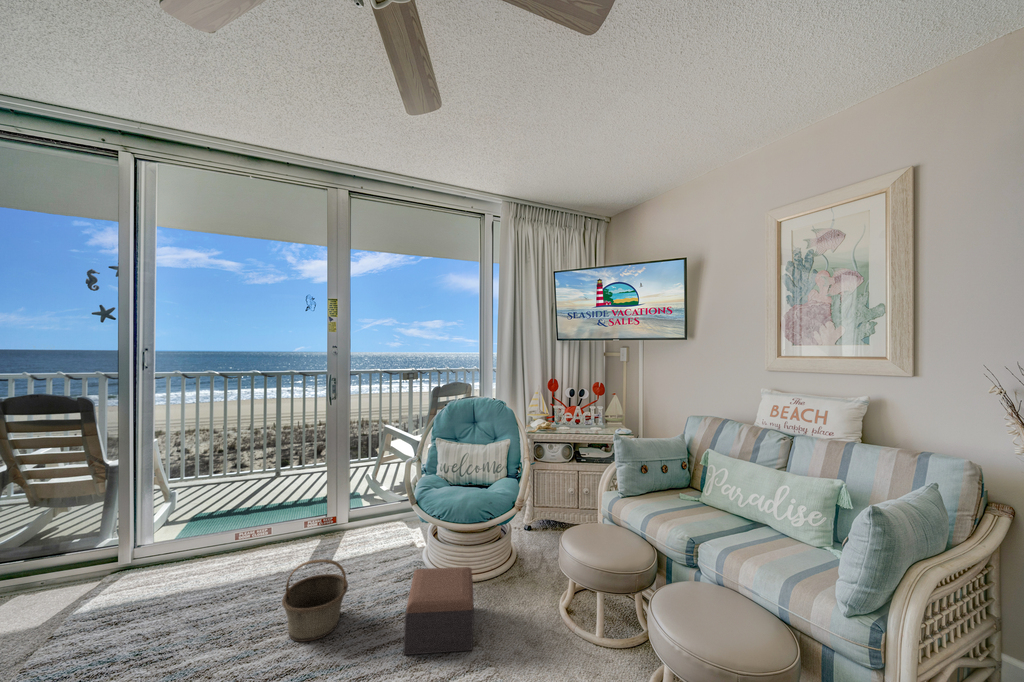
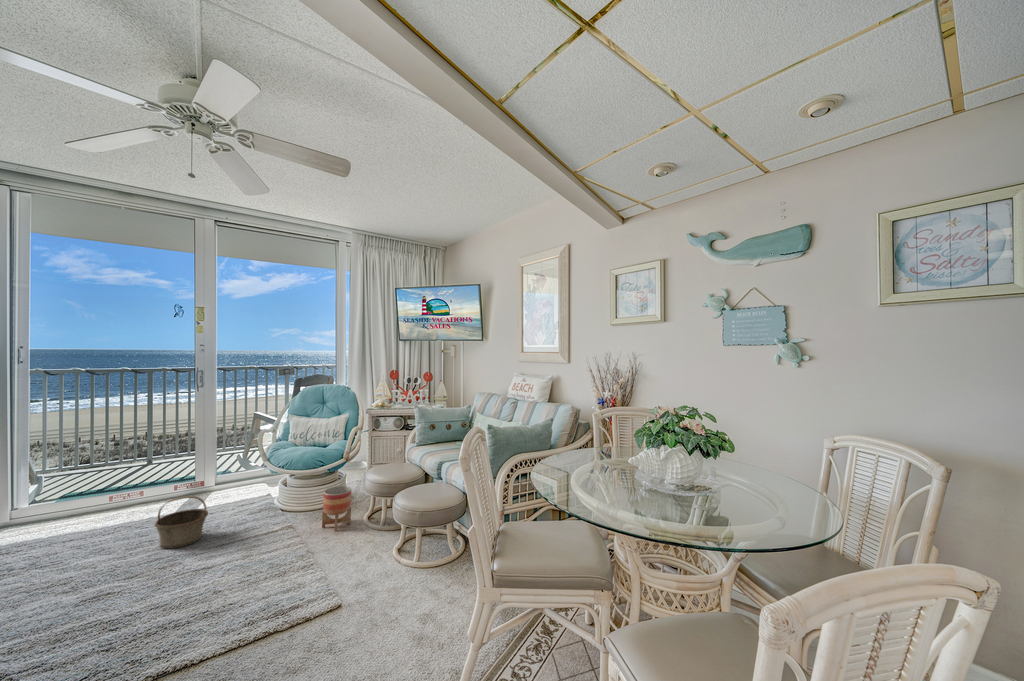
planter: none [502,559,543,641] -> present [322,486,351,531]
footstool: present [403,567,474,655] -> none [247,495,305,546]

